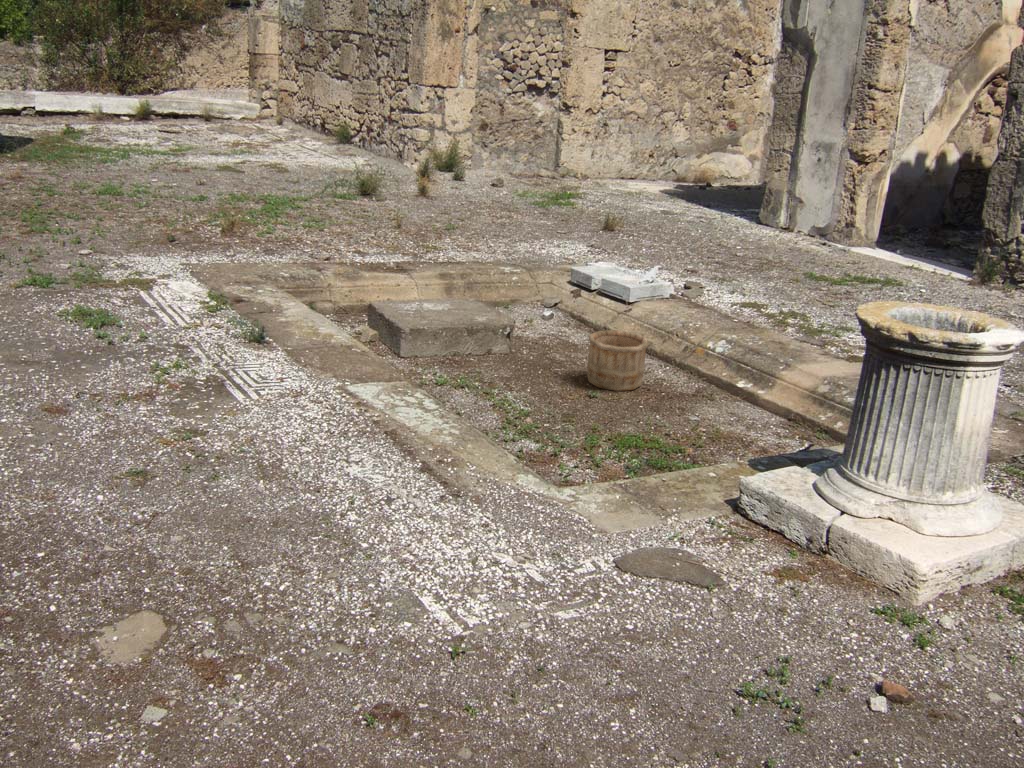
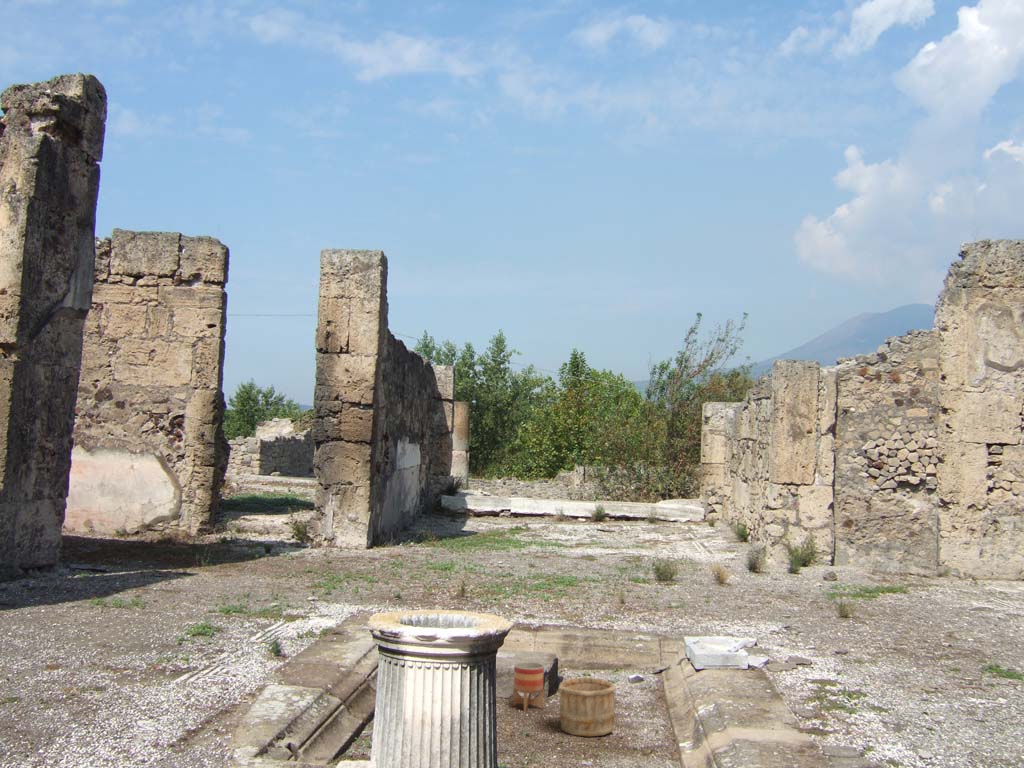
planter: none [503,319,538,372] -> present [513,662,544,711]

